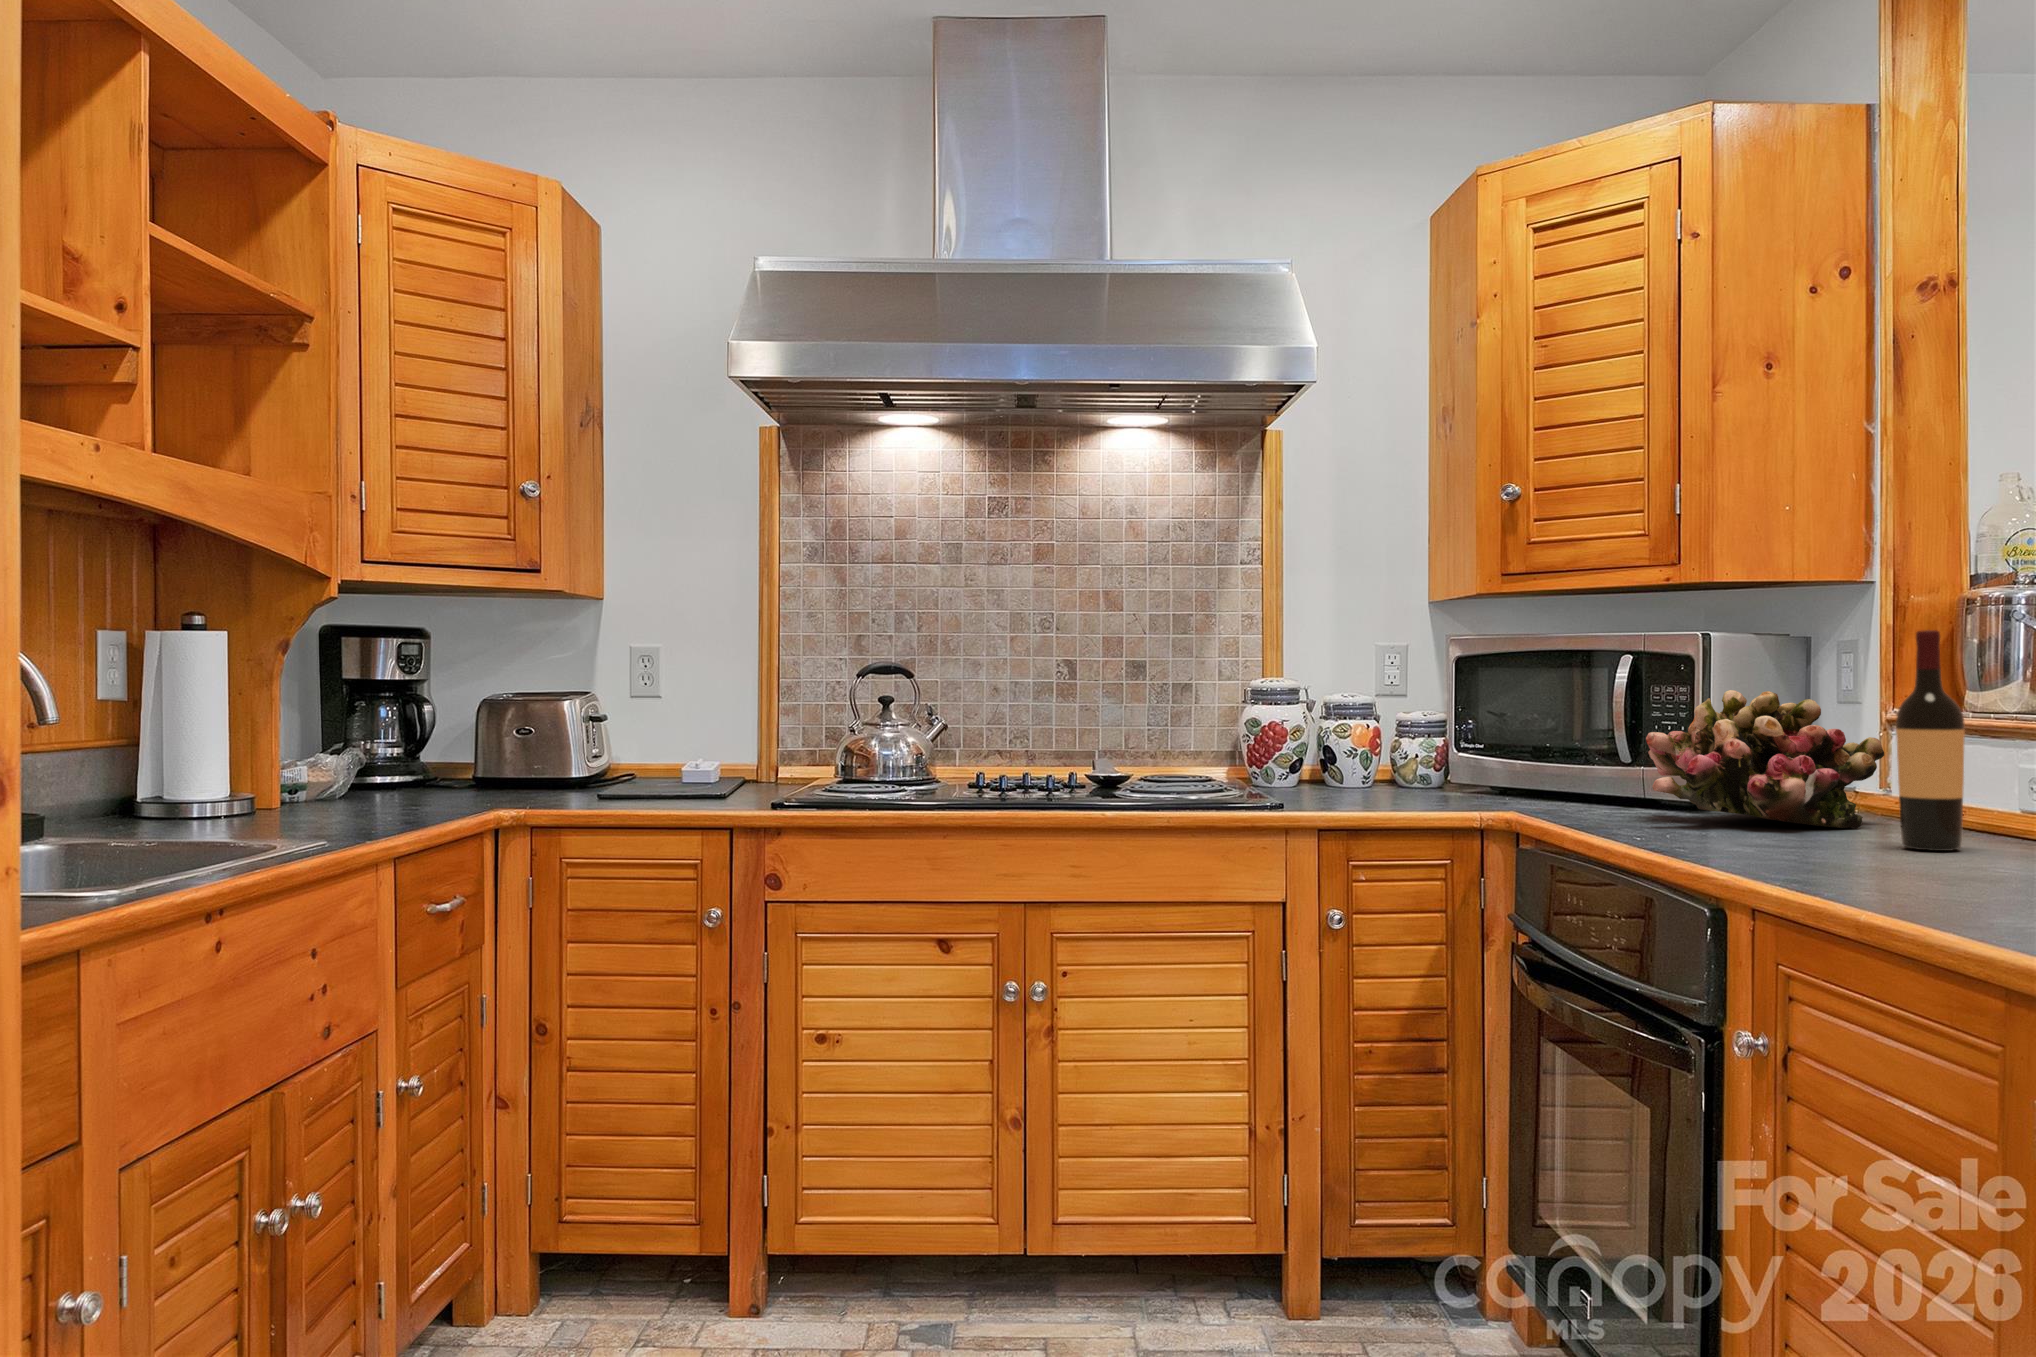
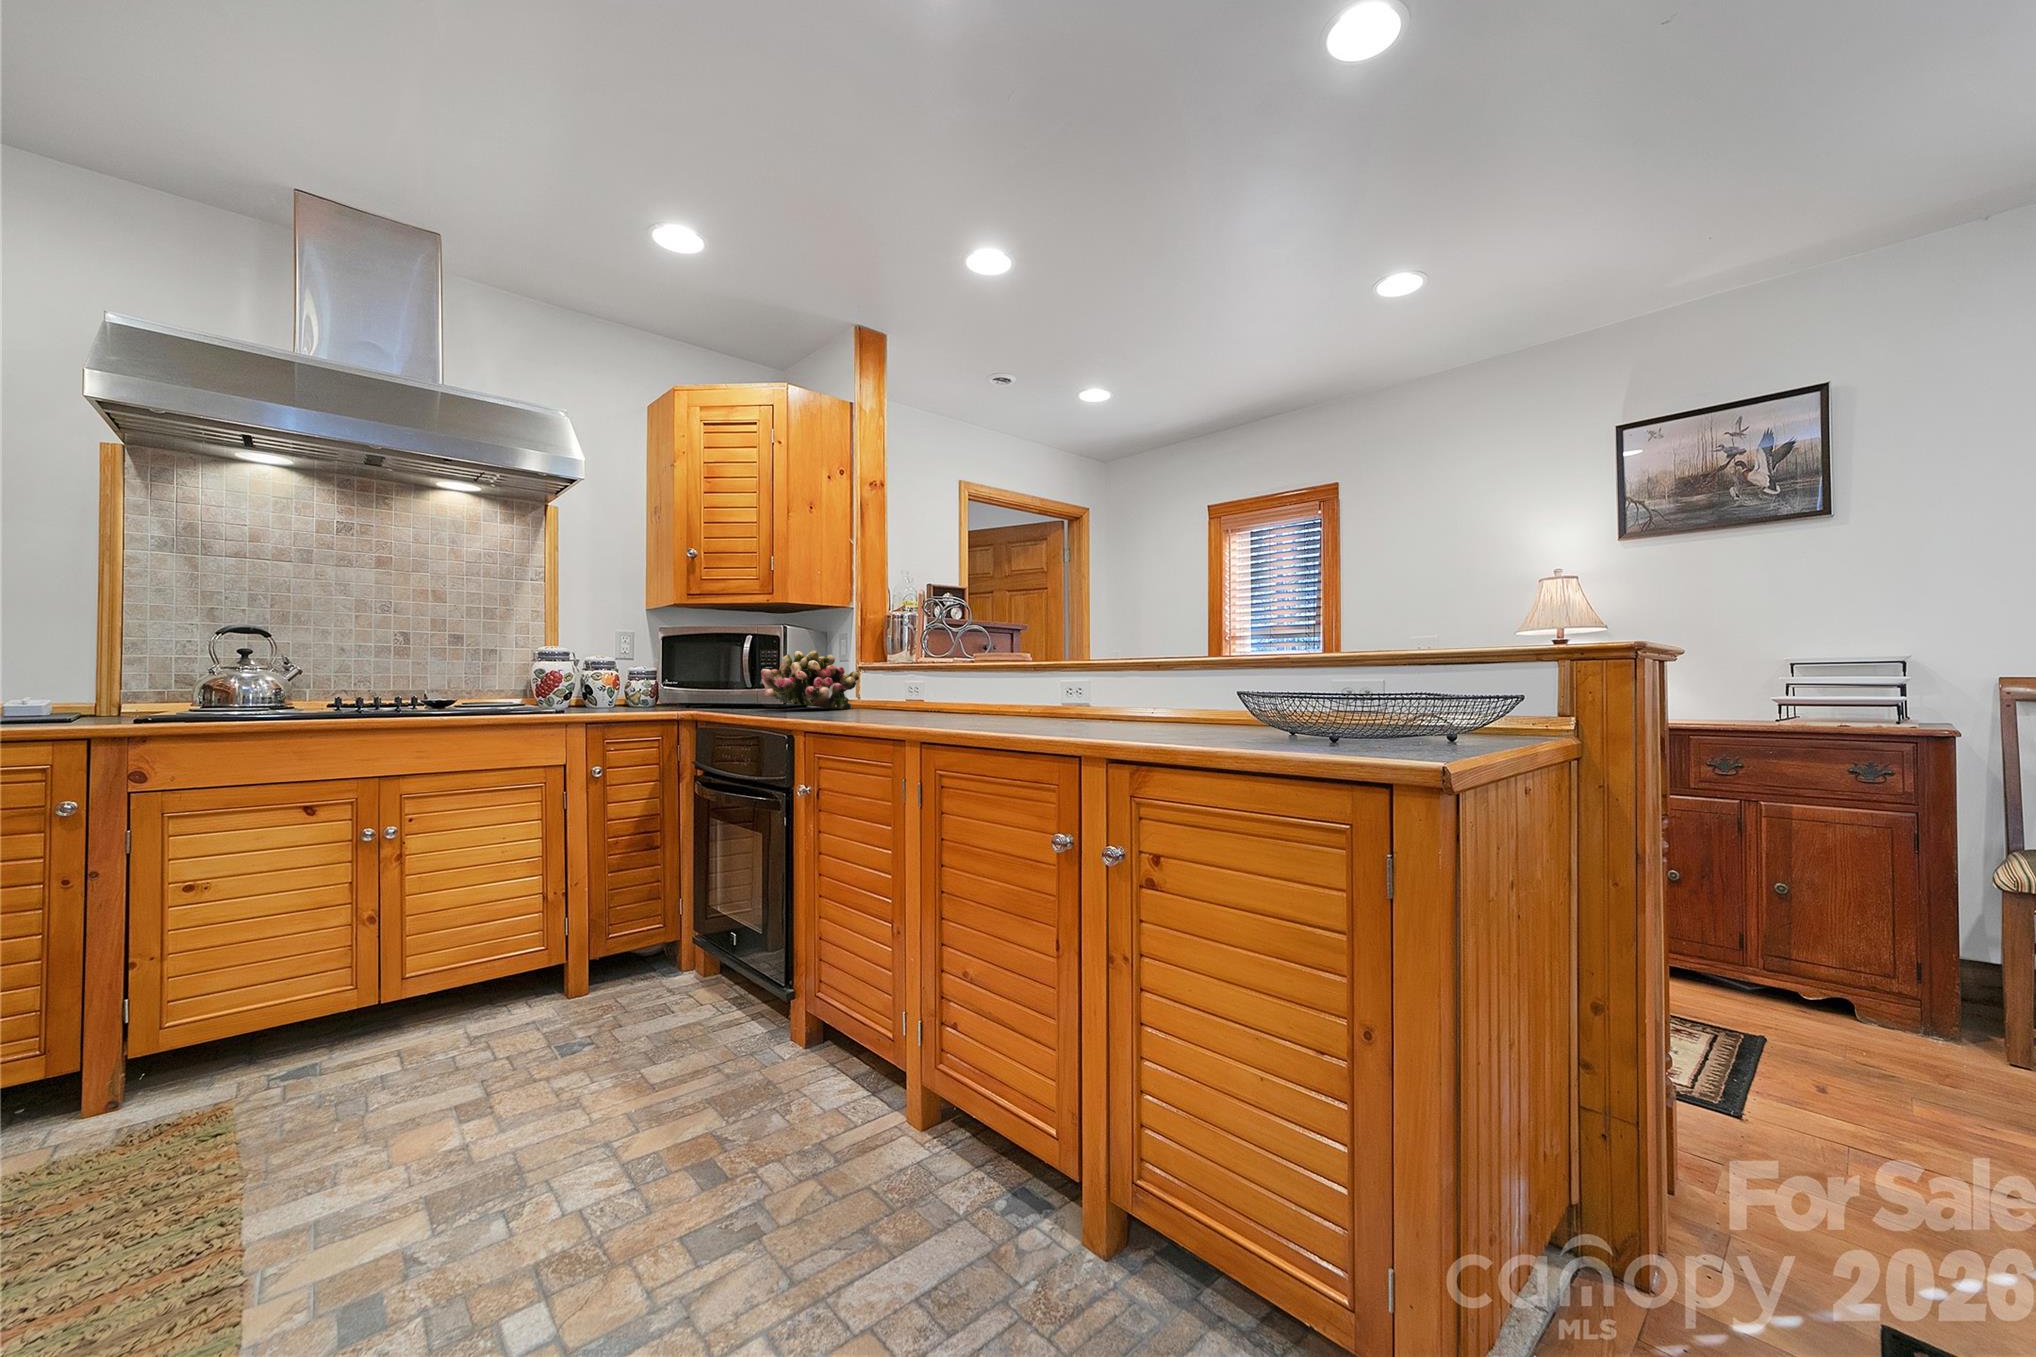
wine bottle: present [1896,630,1965,851] -> none [864,621,889,712]

